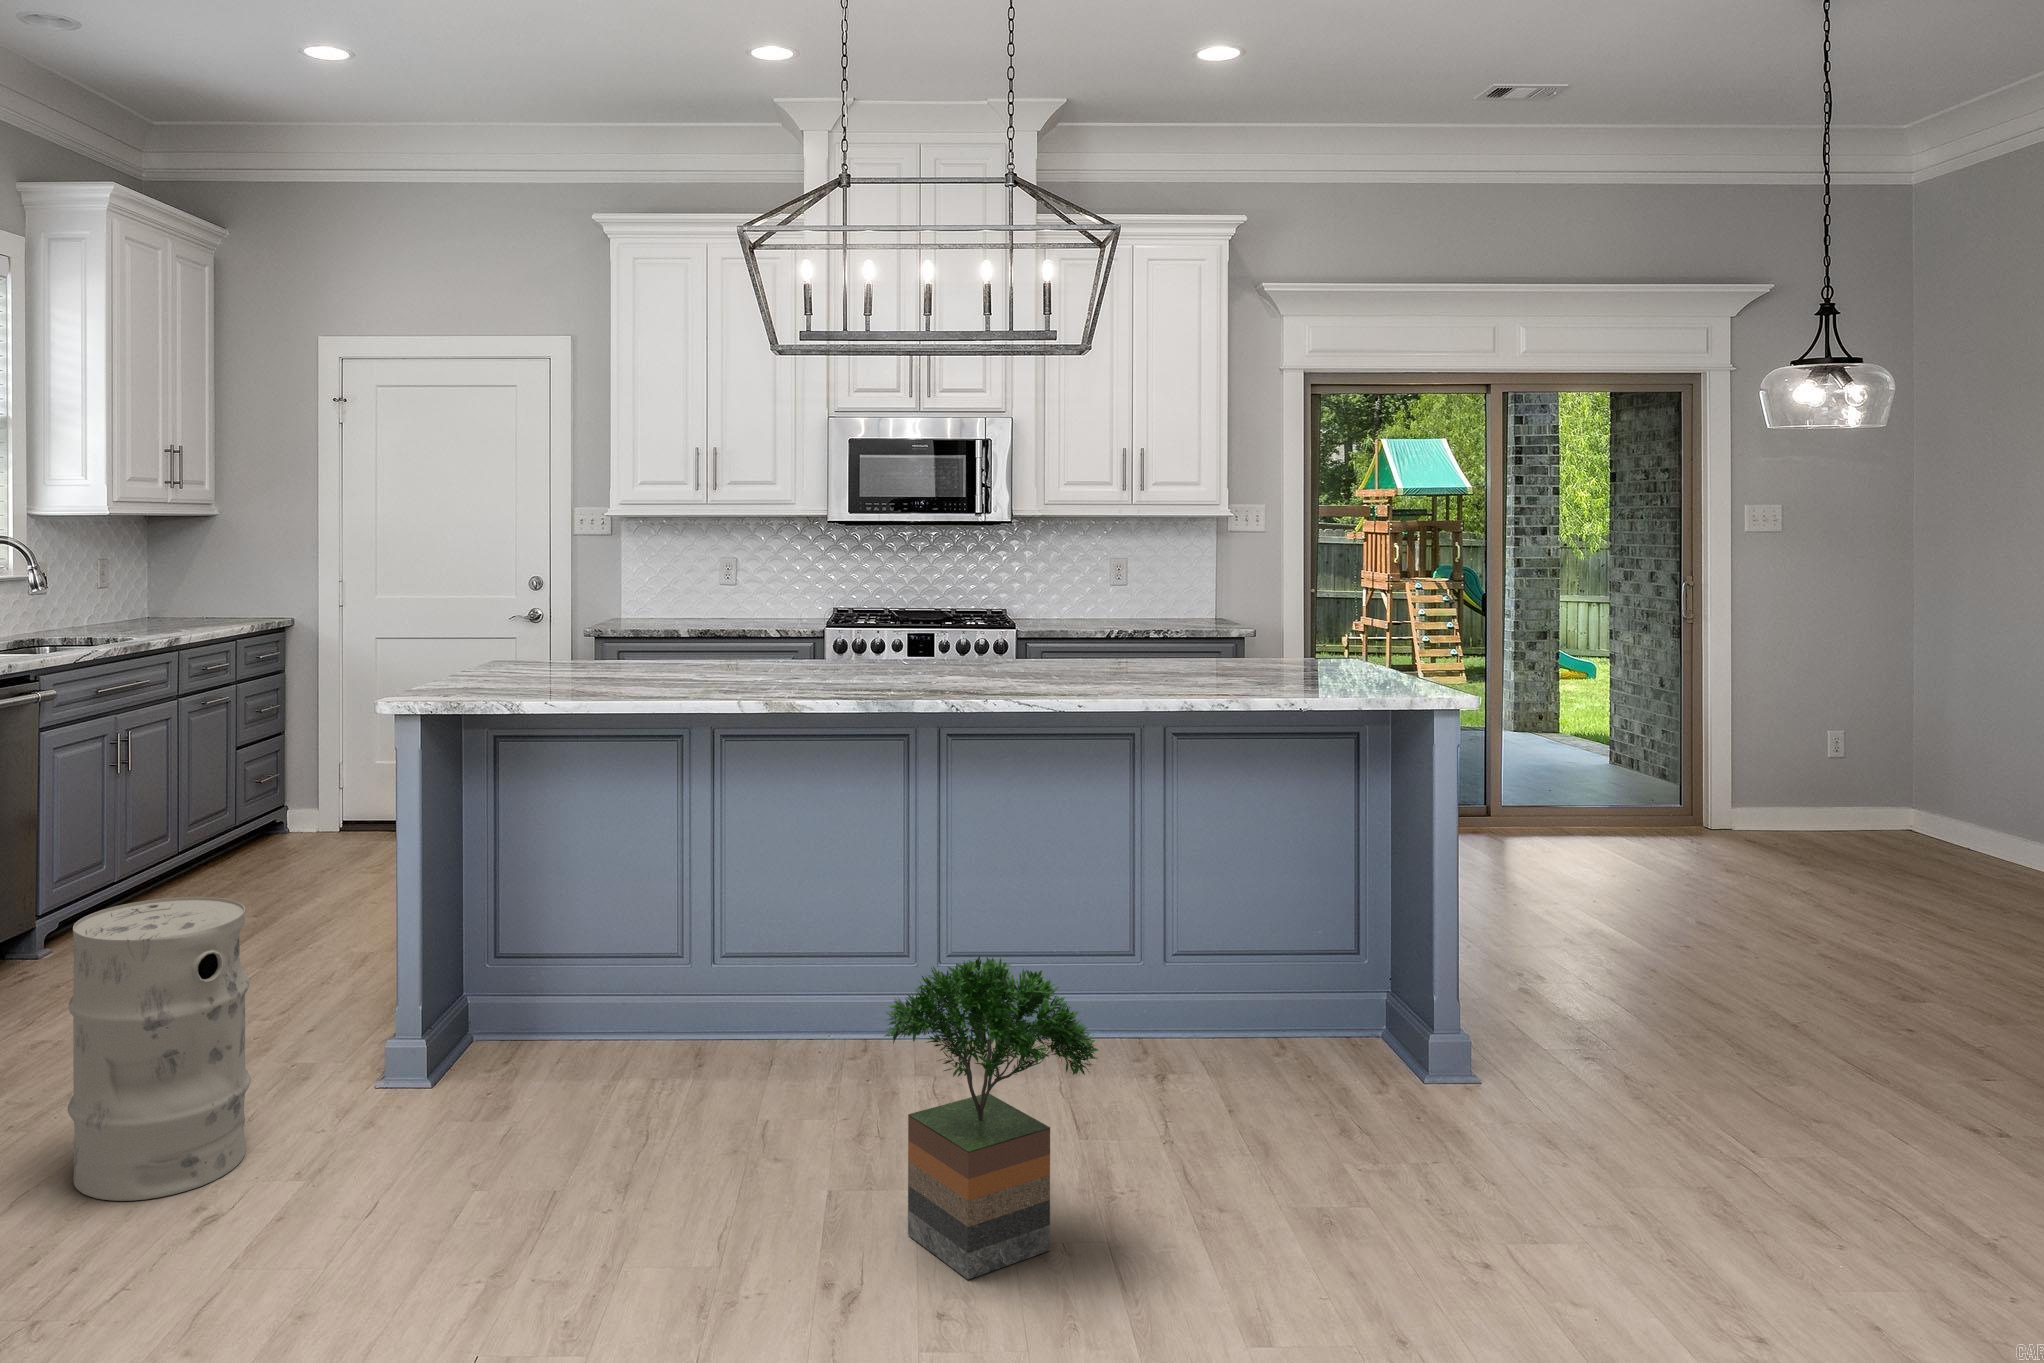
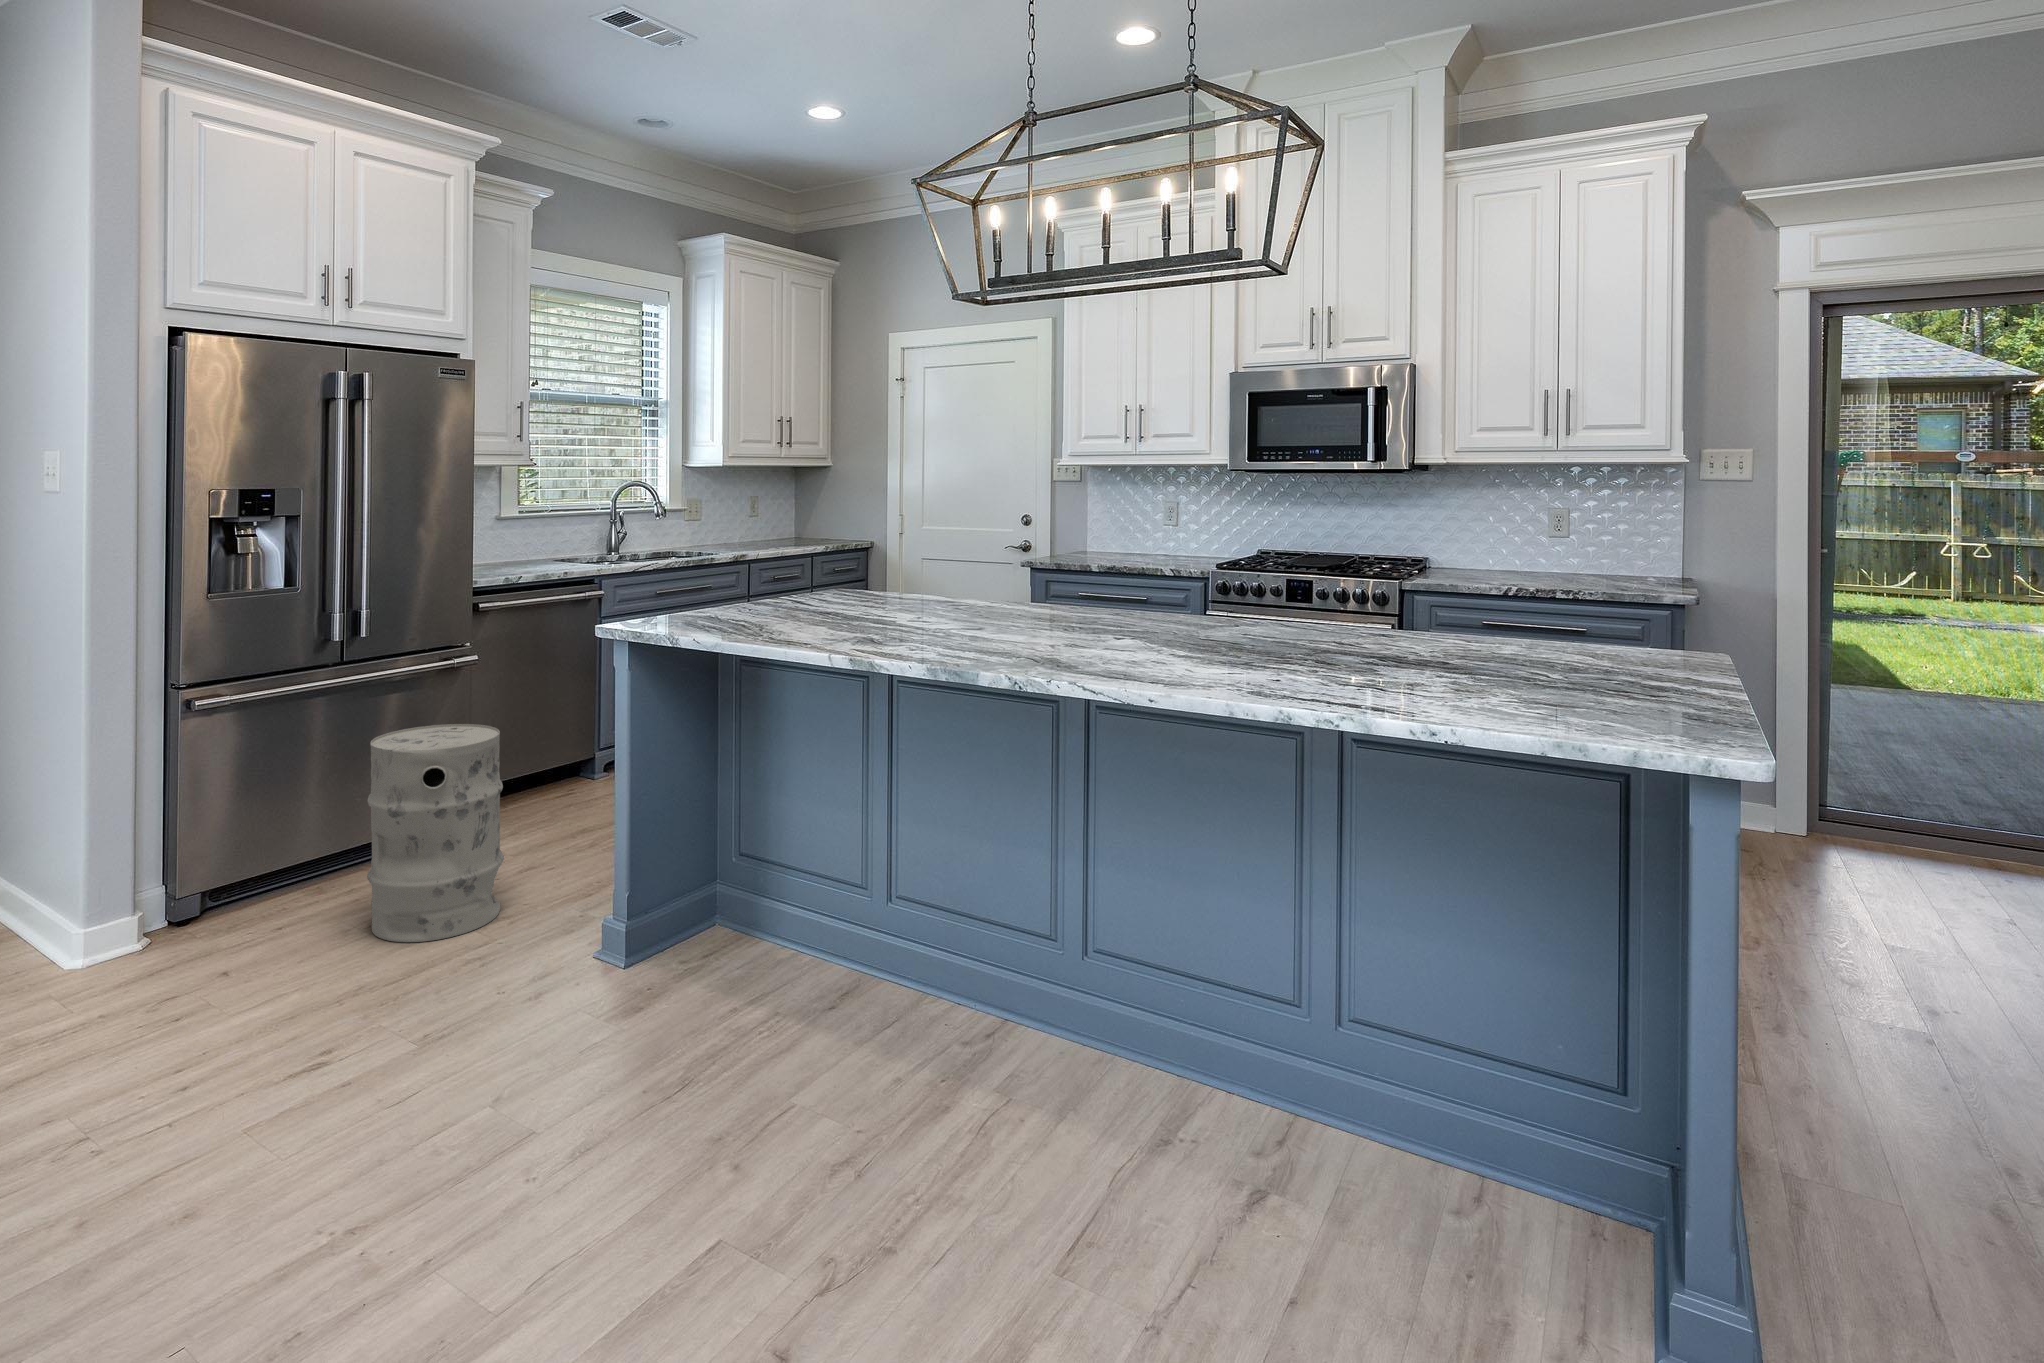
potted tree: present [884,955,1099,1279] -> none [715,893,924,1246]

